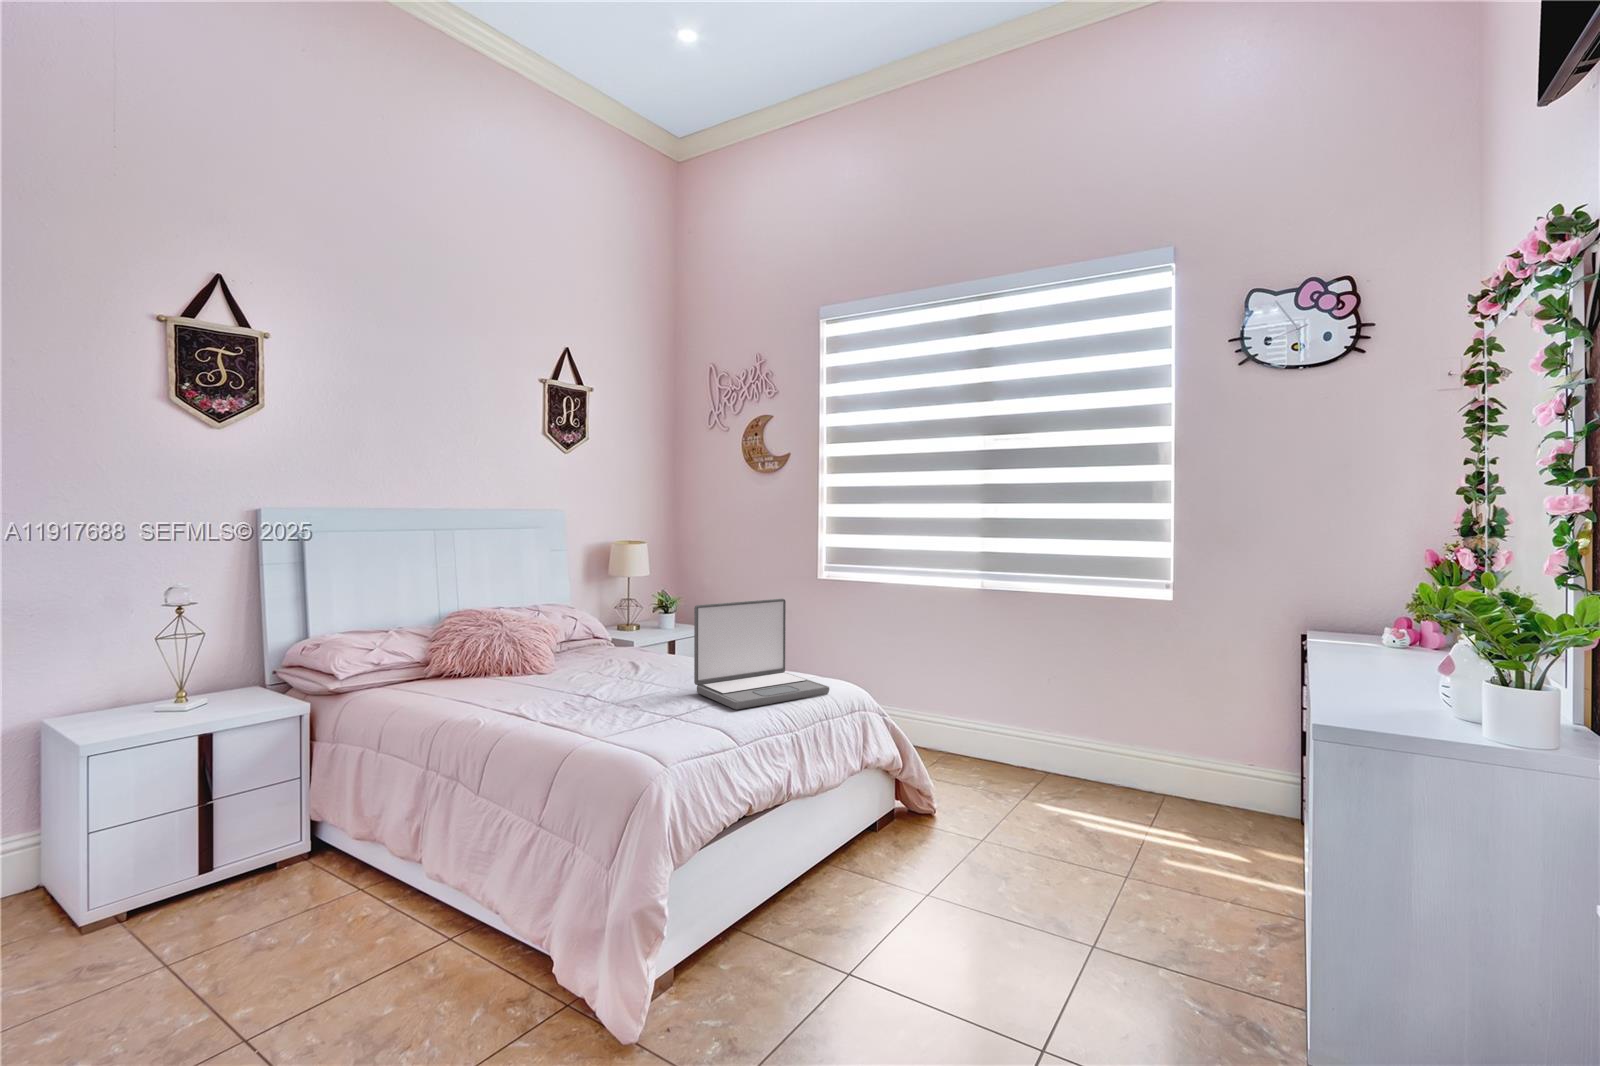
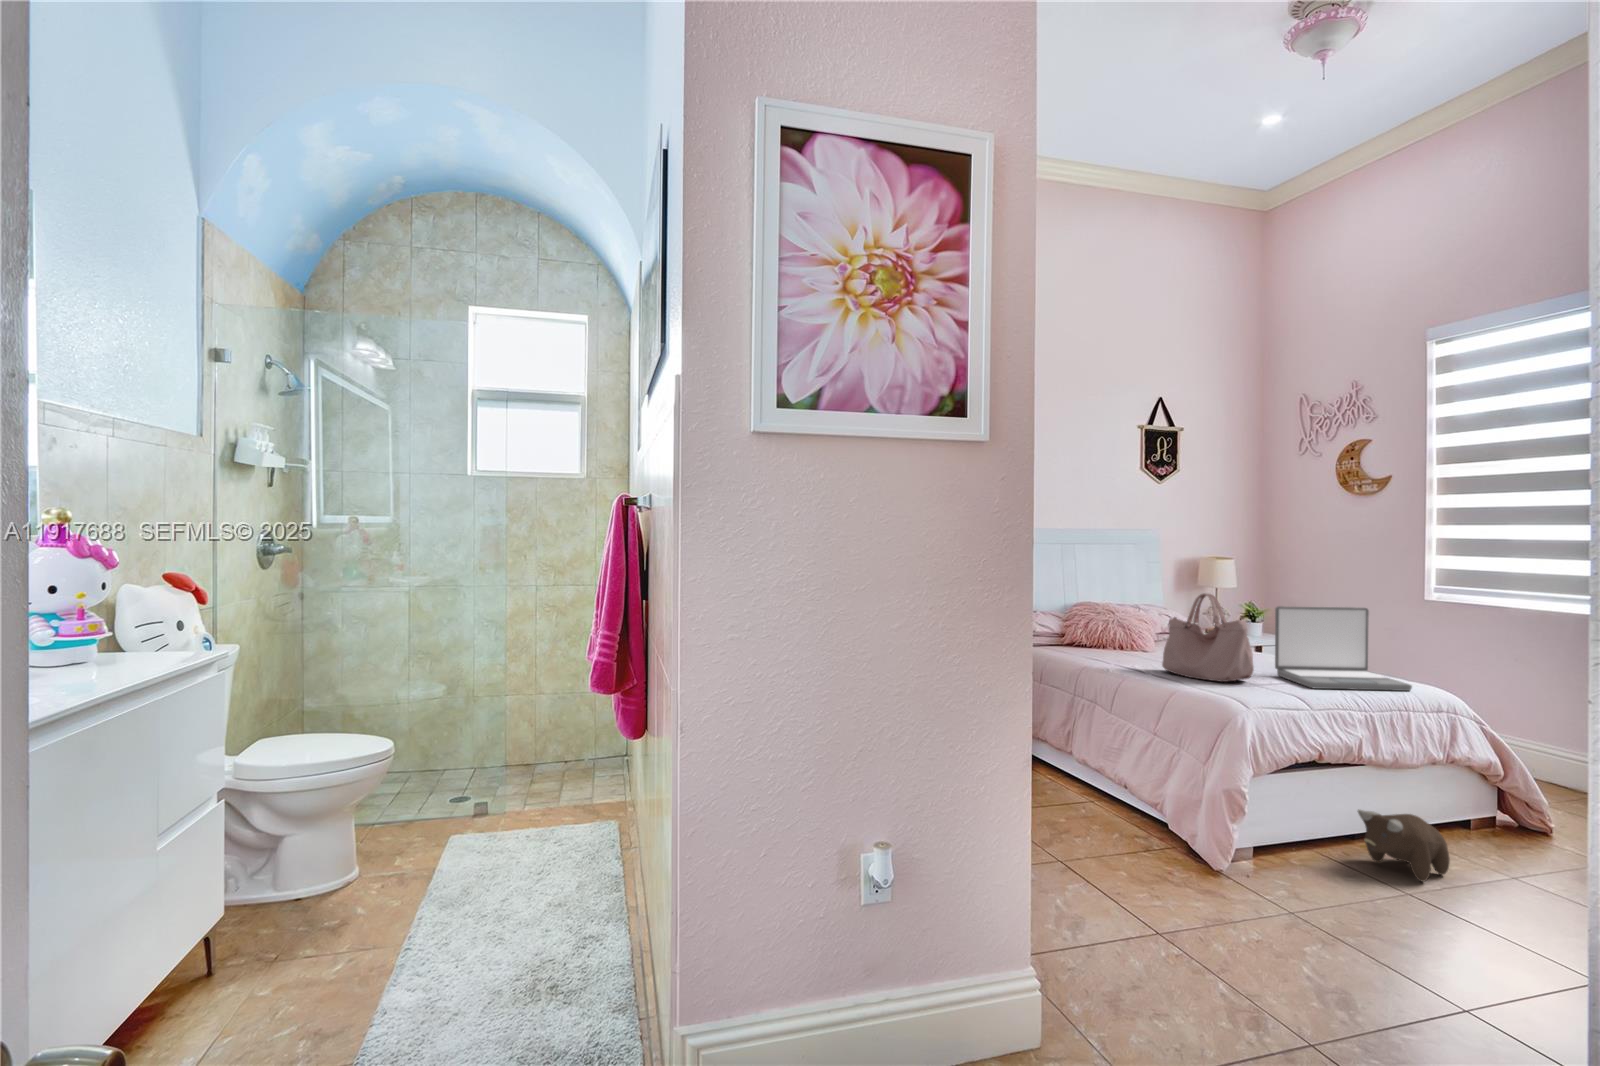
handbag: none [557,595,672,719] -> present [1162,593,1254,682]
plush toy: none [790,853,875,940] -> present [1358,810,1450,882]

